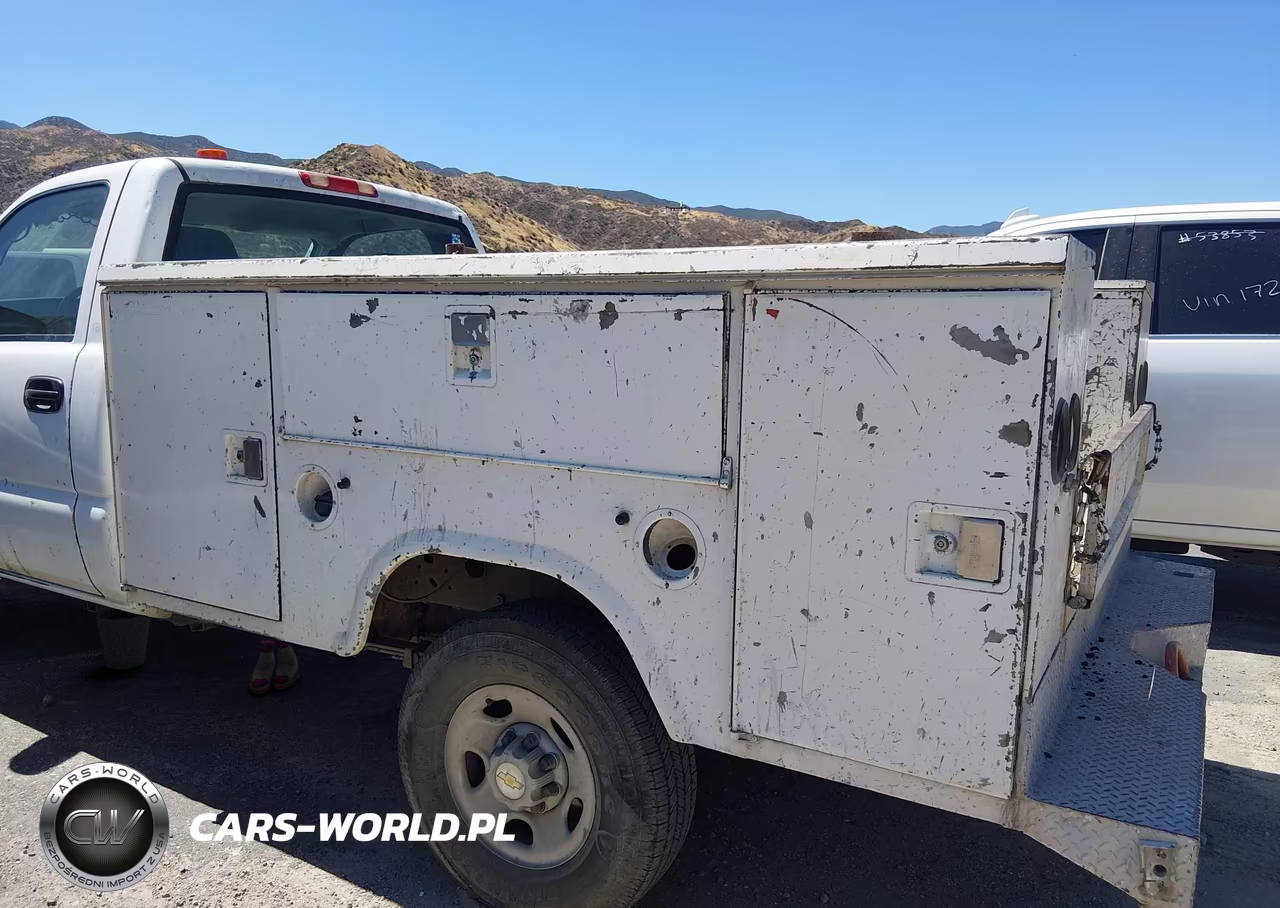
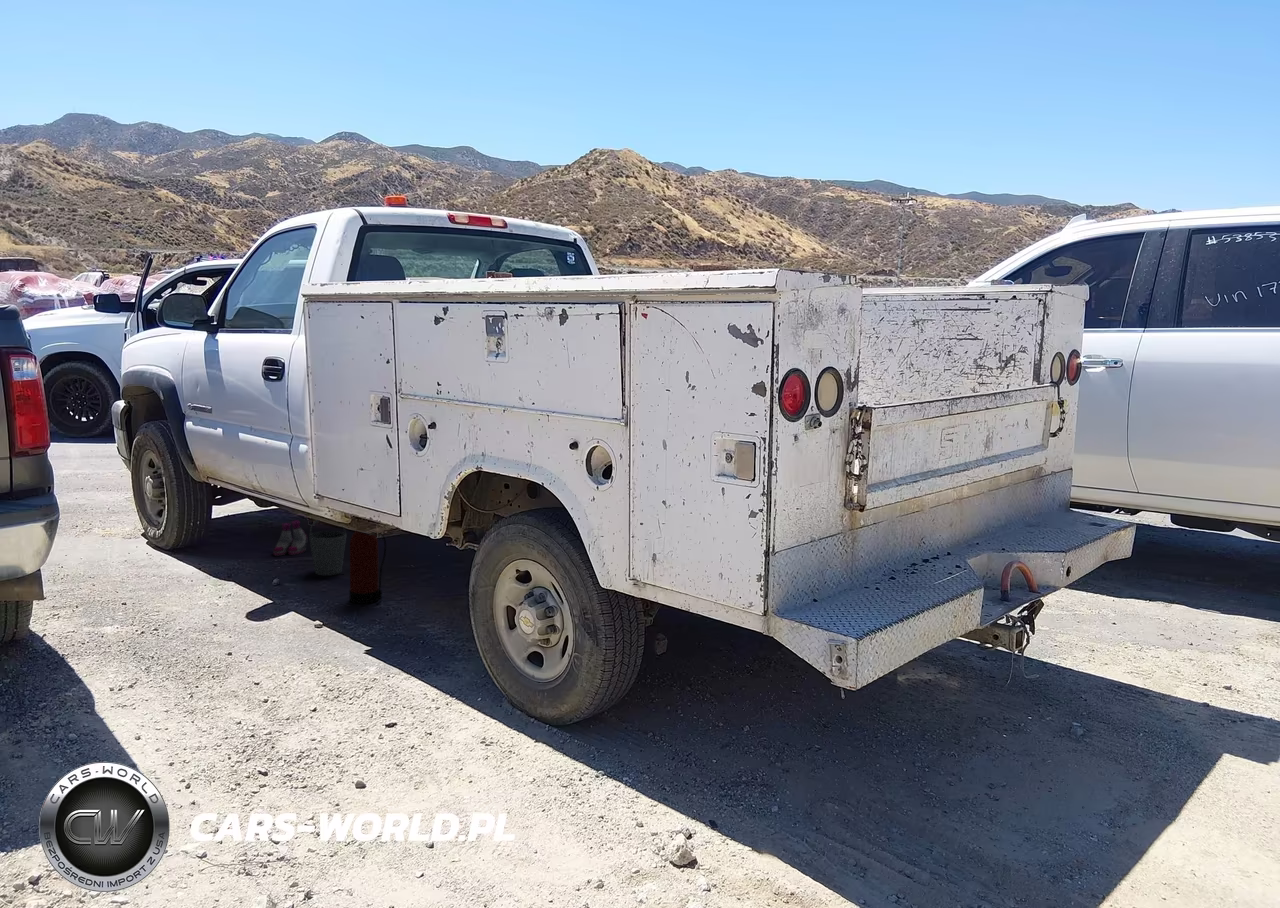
fire extinguisher: none [169,589,223,715] -> present [349,531,386,604]
boots: present [249,639,299,694] -> present [273,520,307,556]

